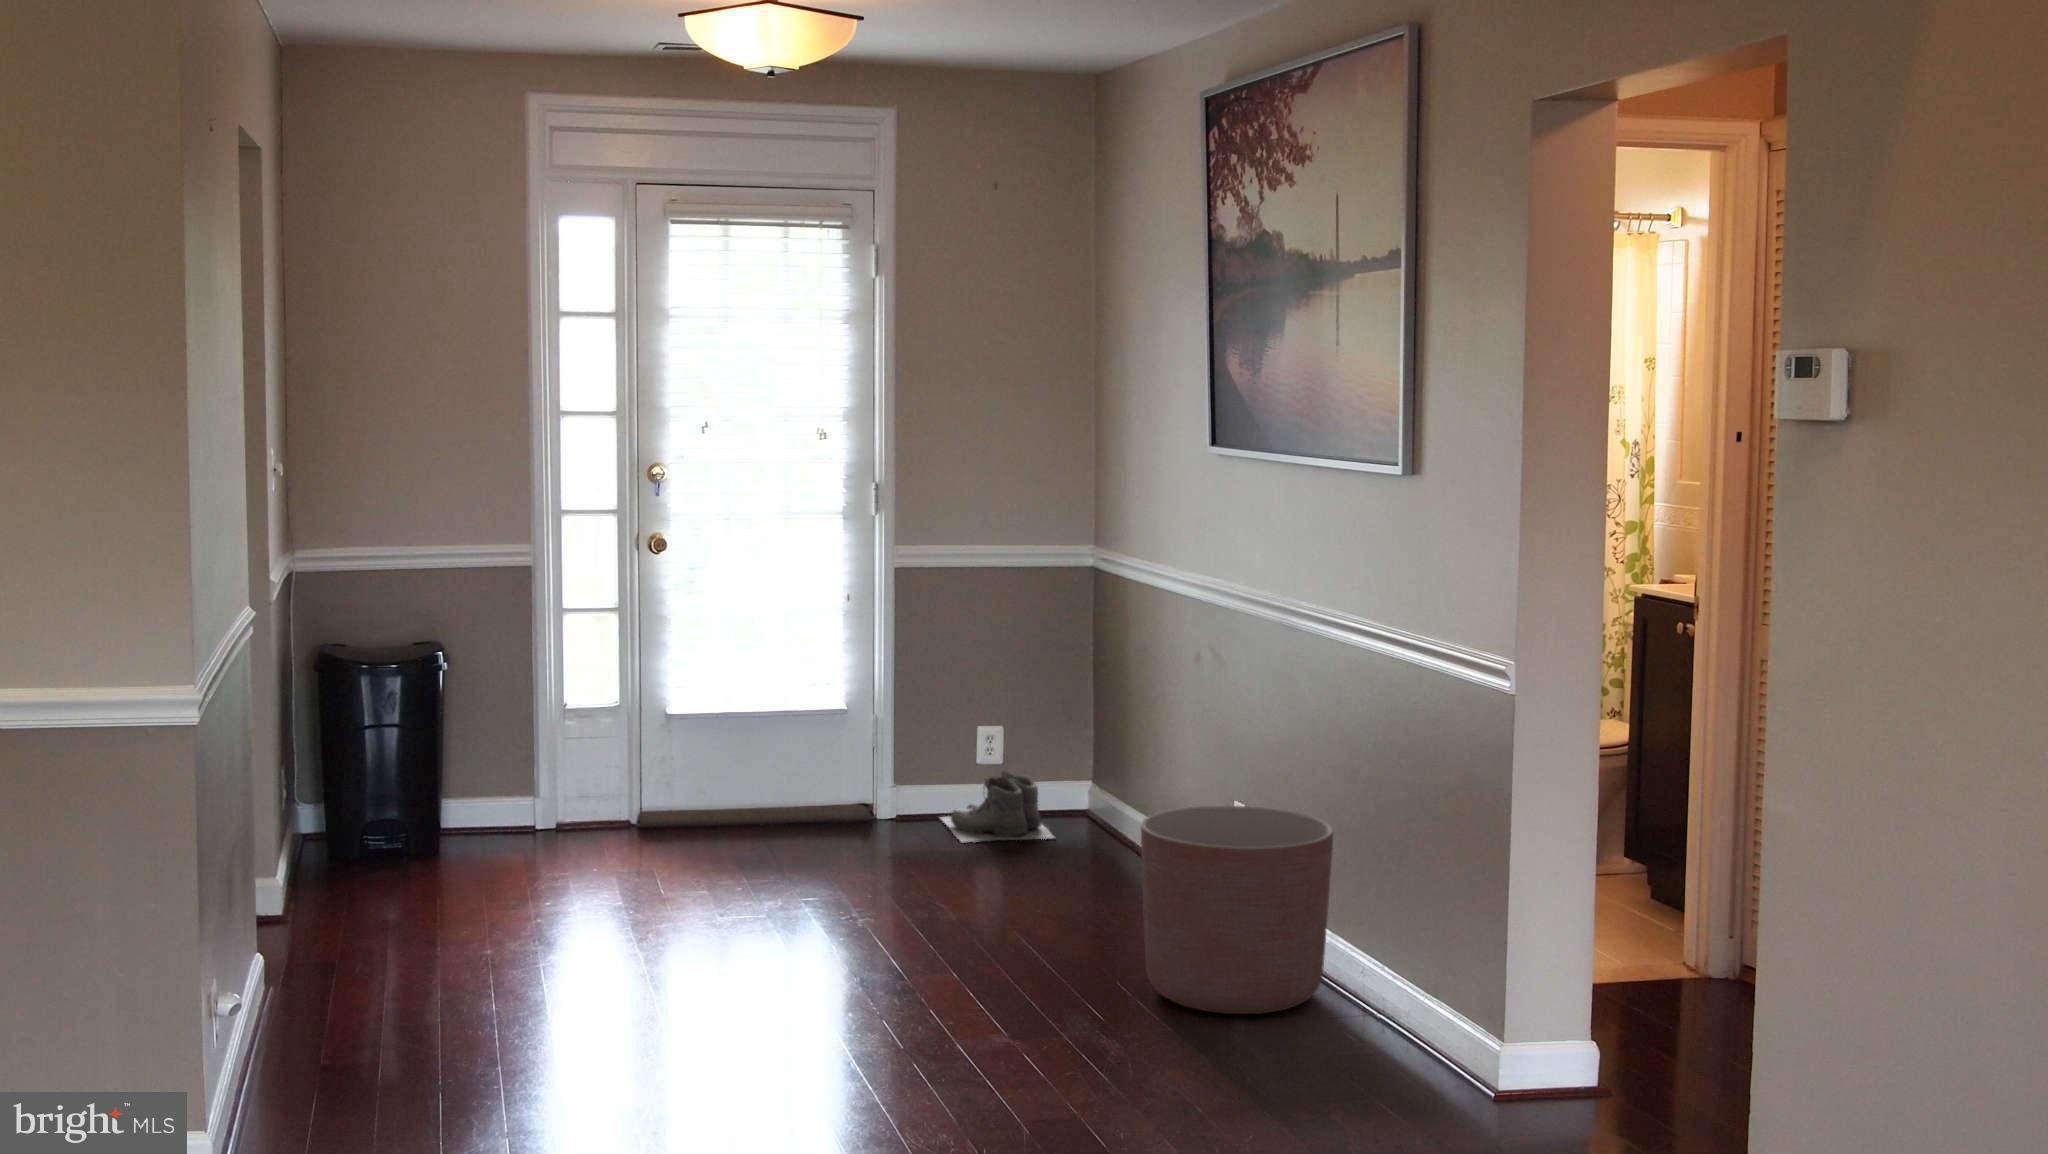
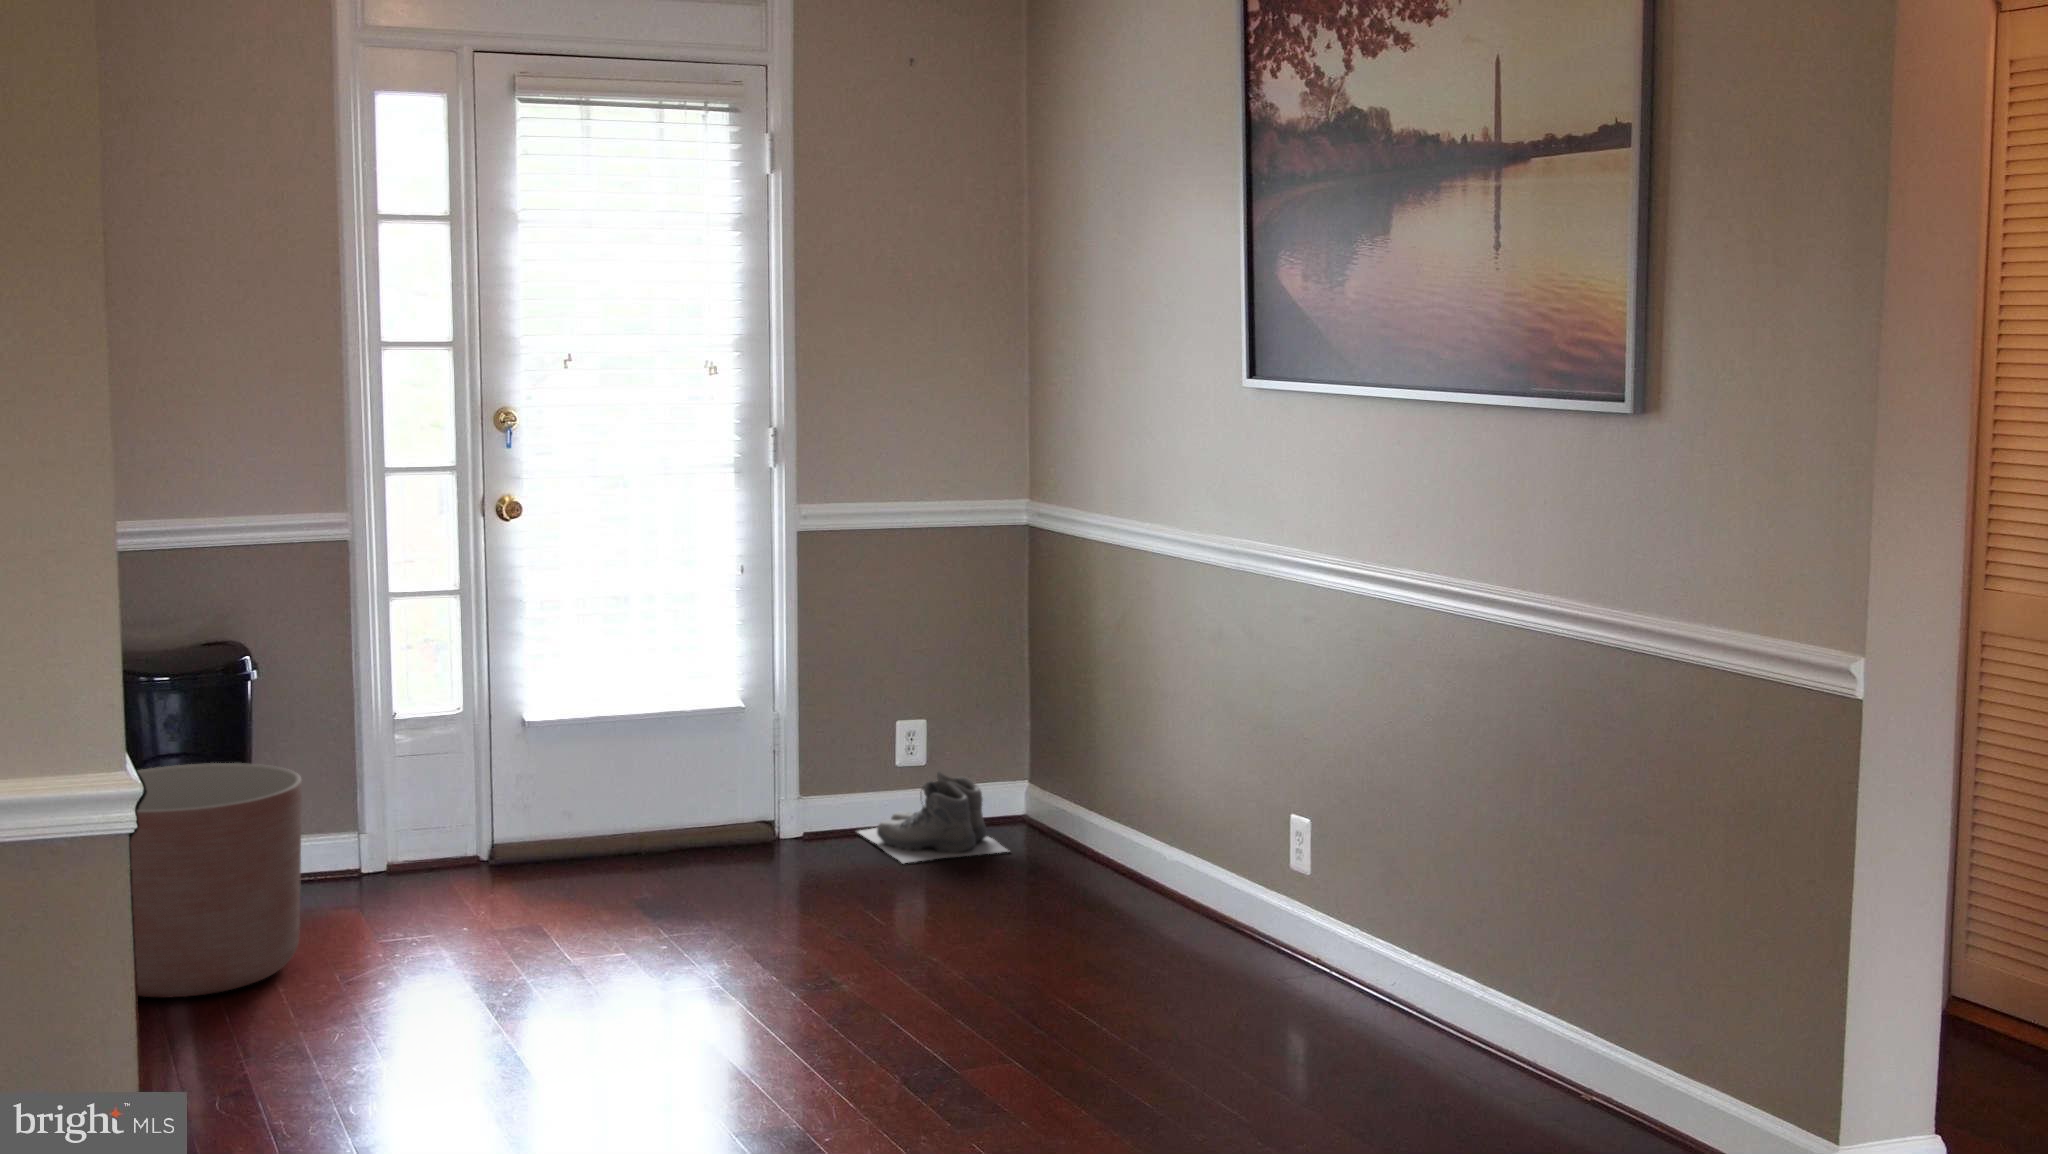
planter: present [1141,806,1334,1014] -> present [130,763,302,997]

